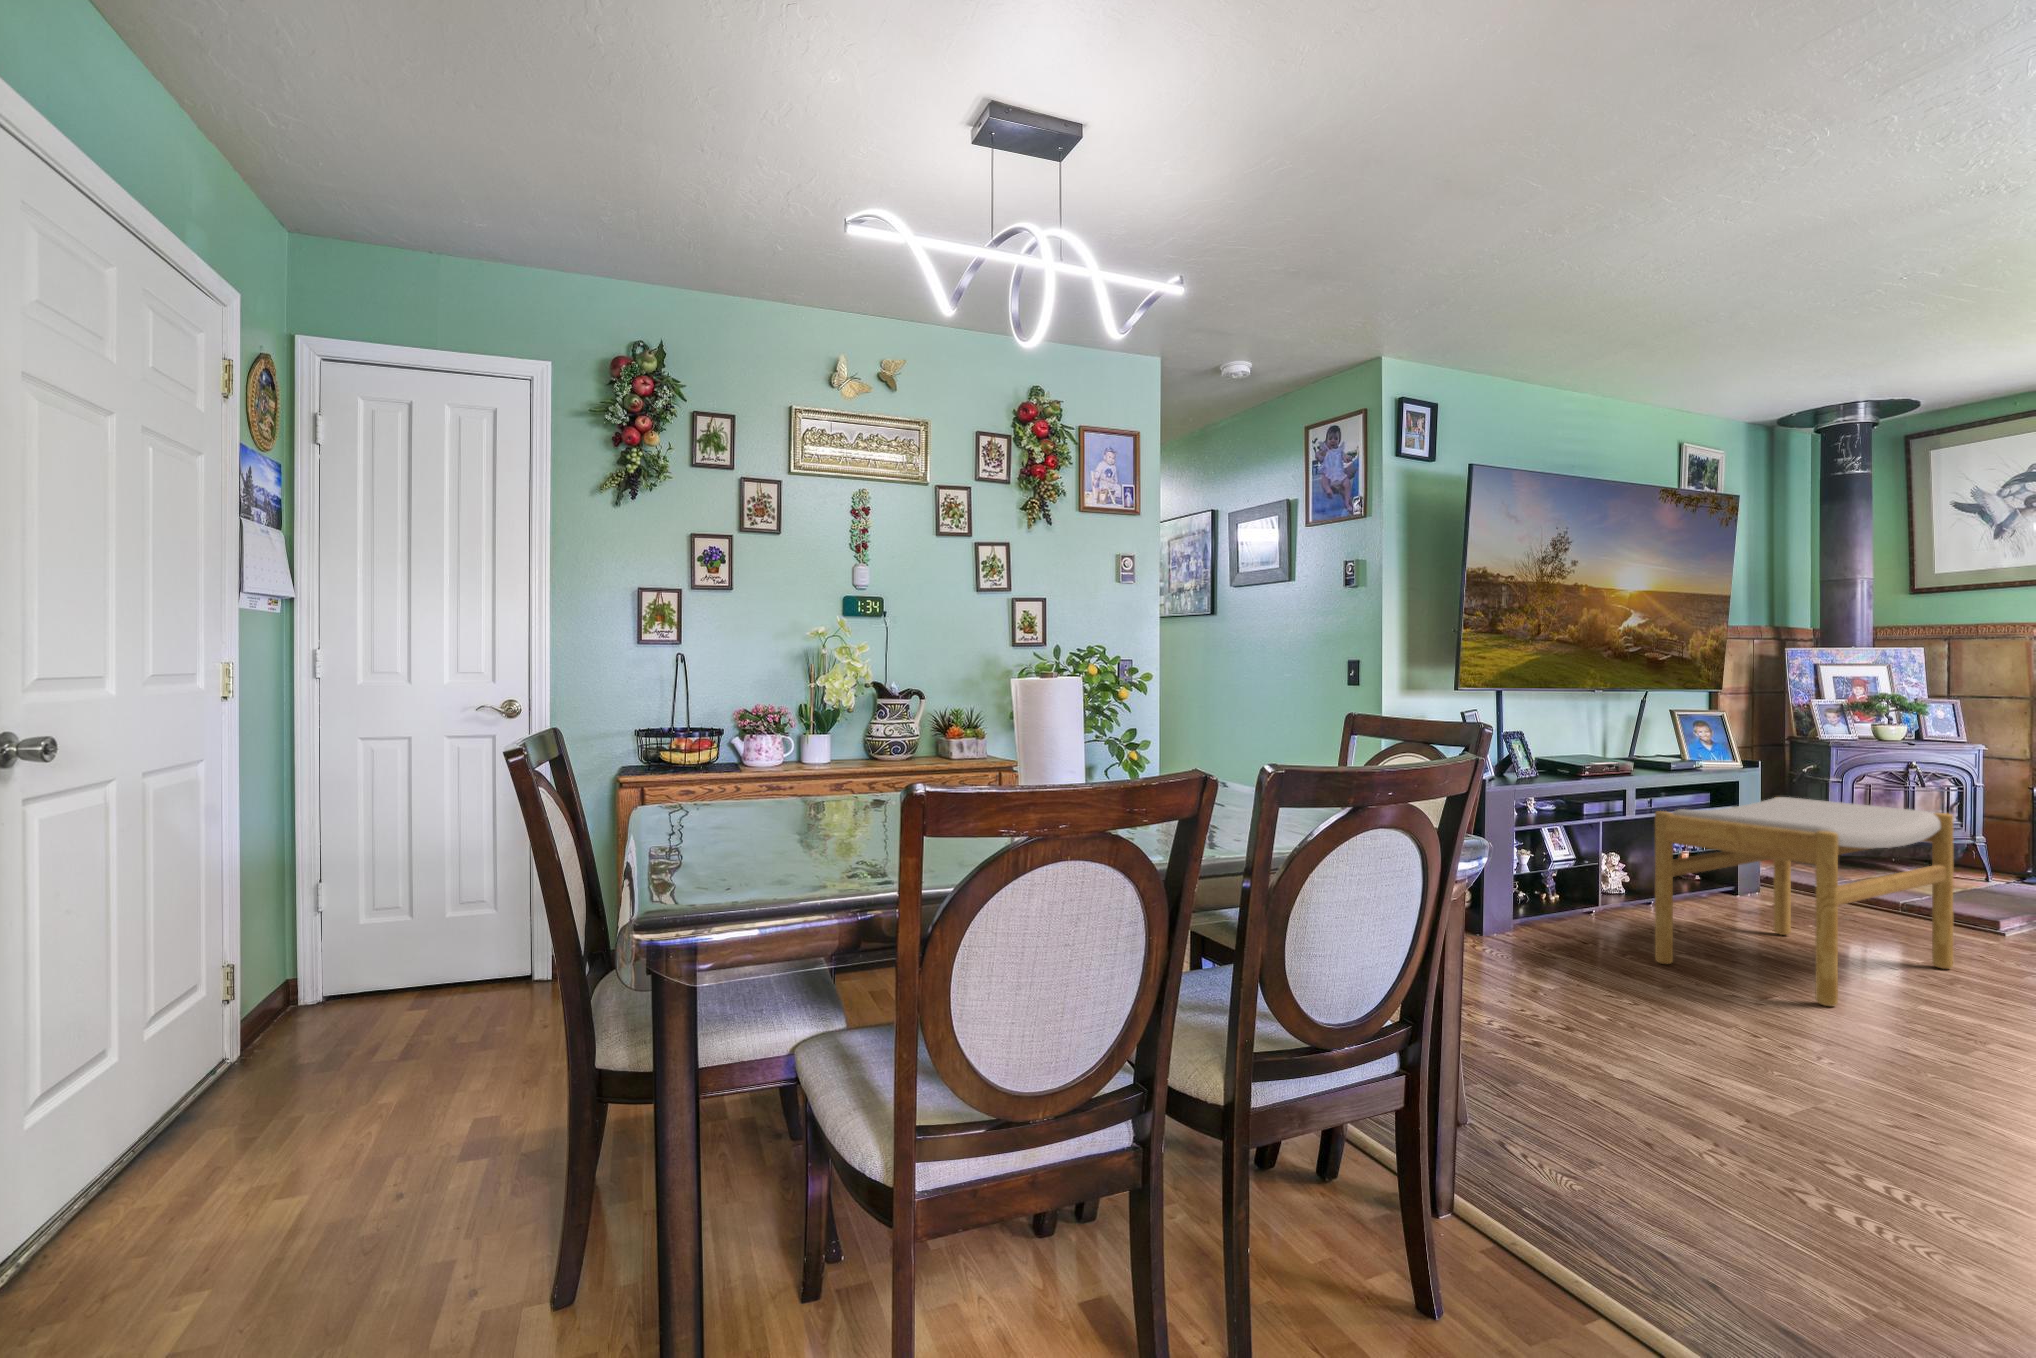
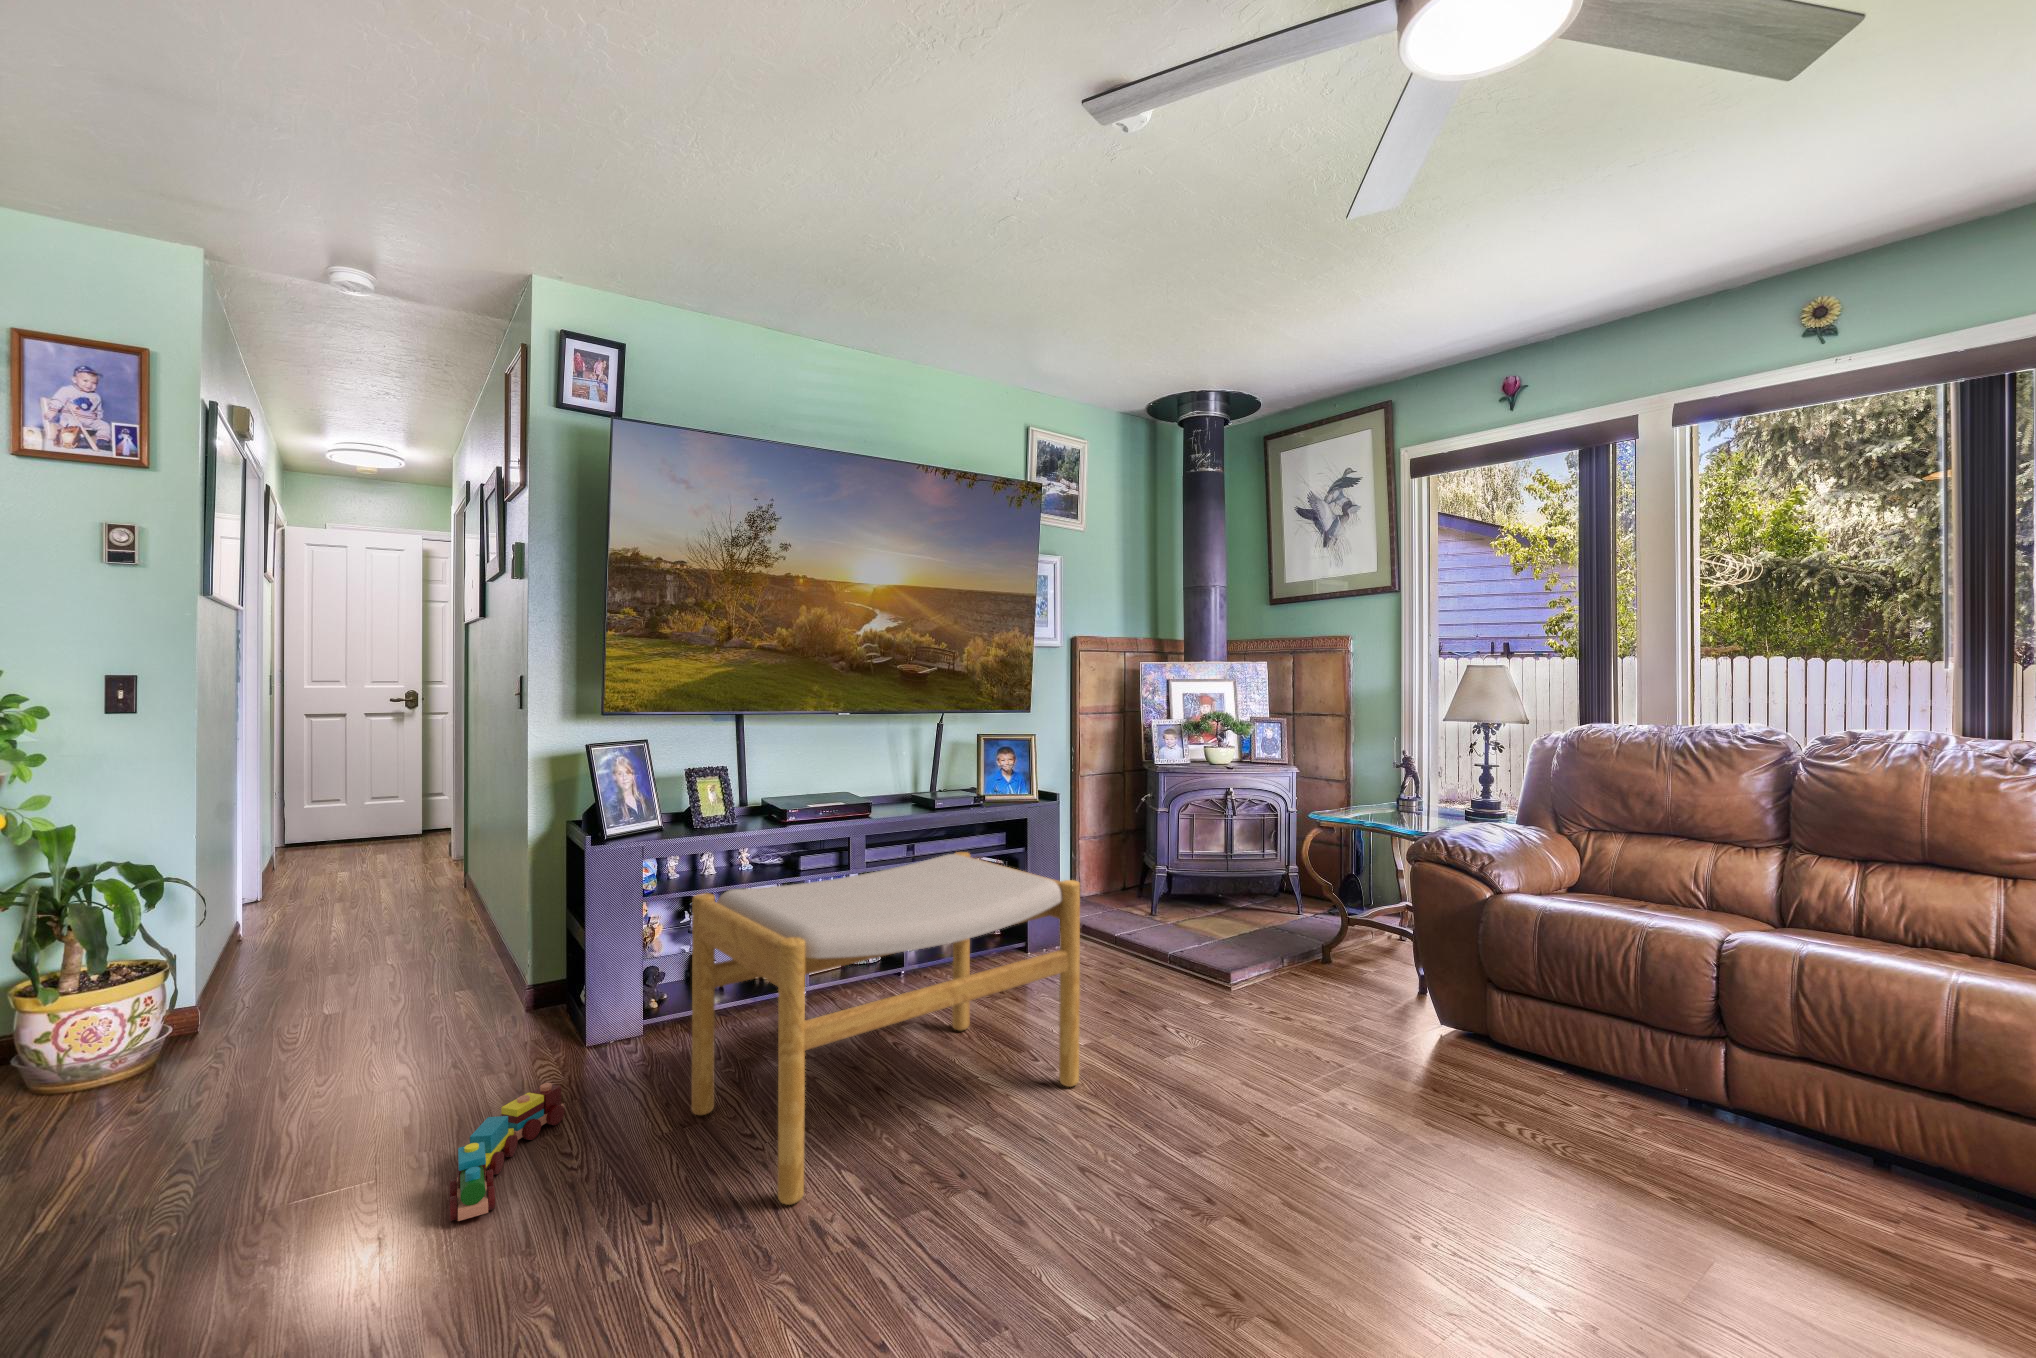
toy train: none [1541,935,1623,996] -> present [450,1083,564,1221]

